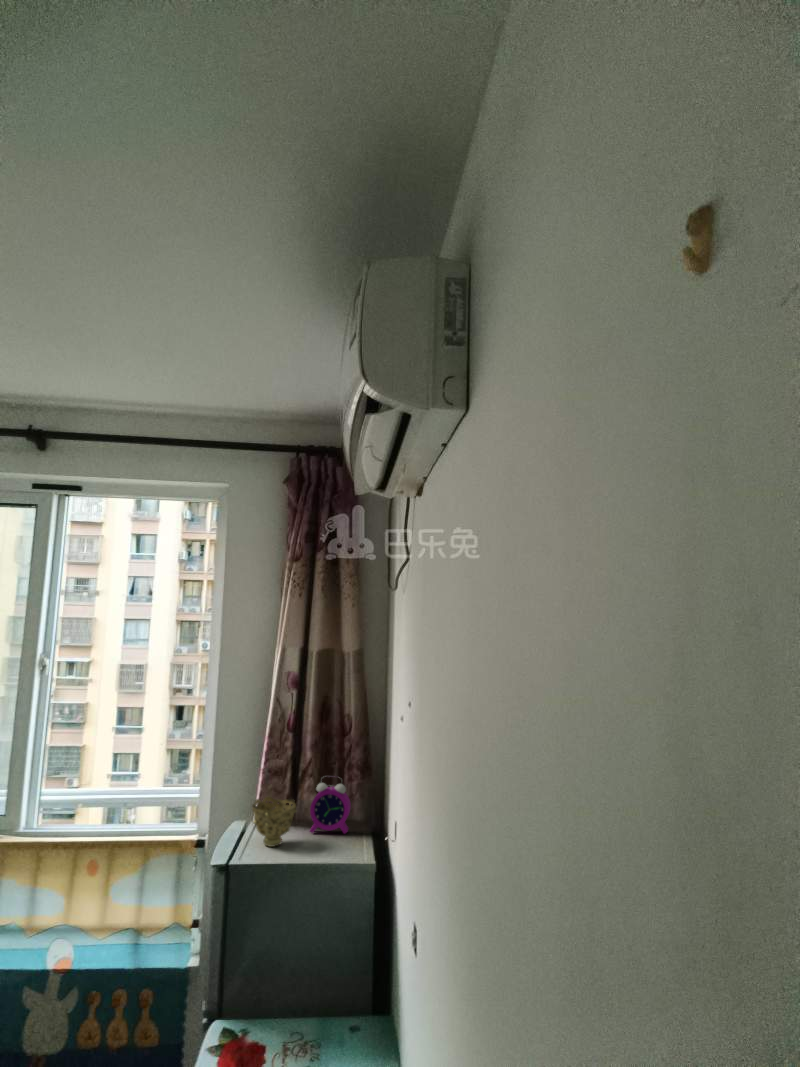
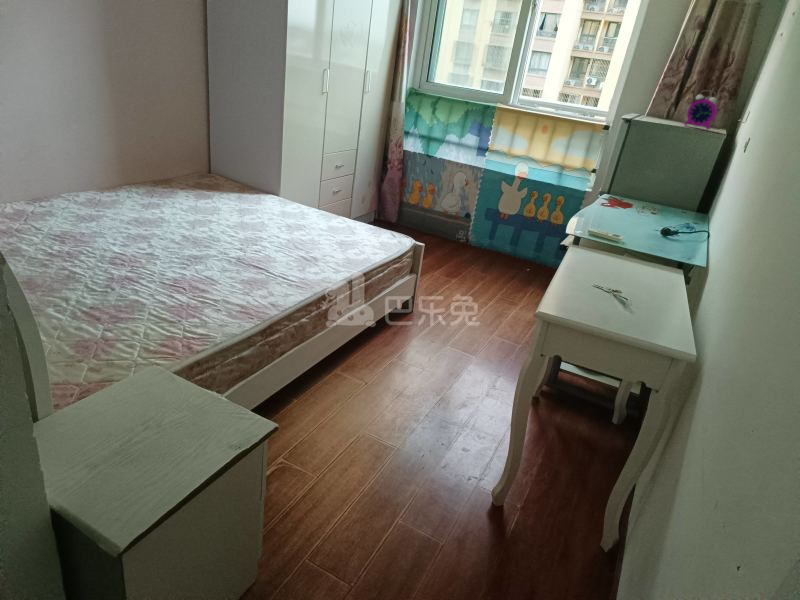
decorative bowl: present [252,797,296,847] -> none [651,94,681,124]

